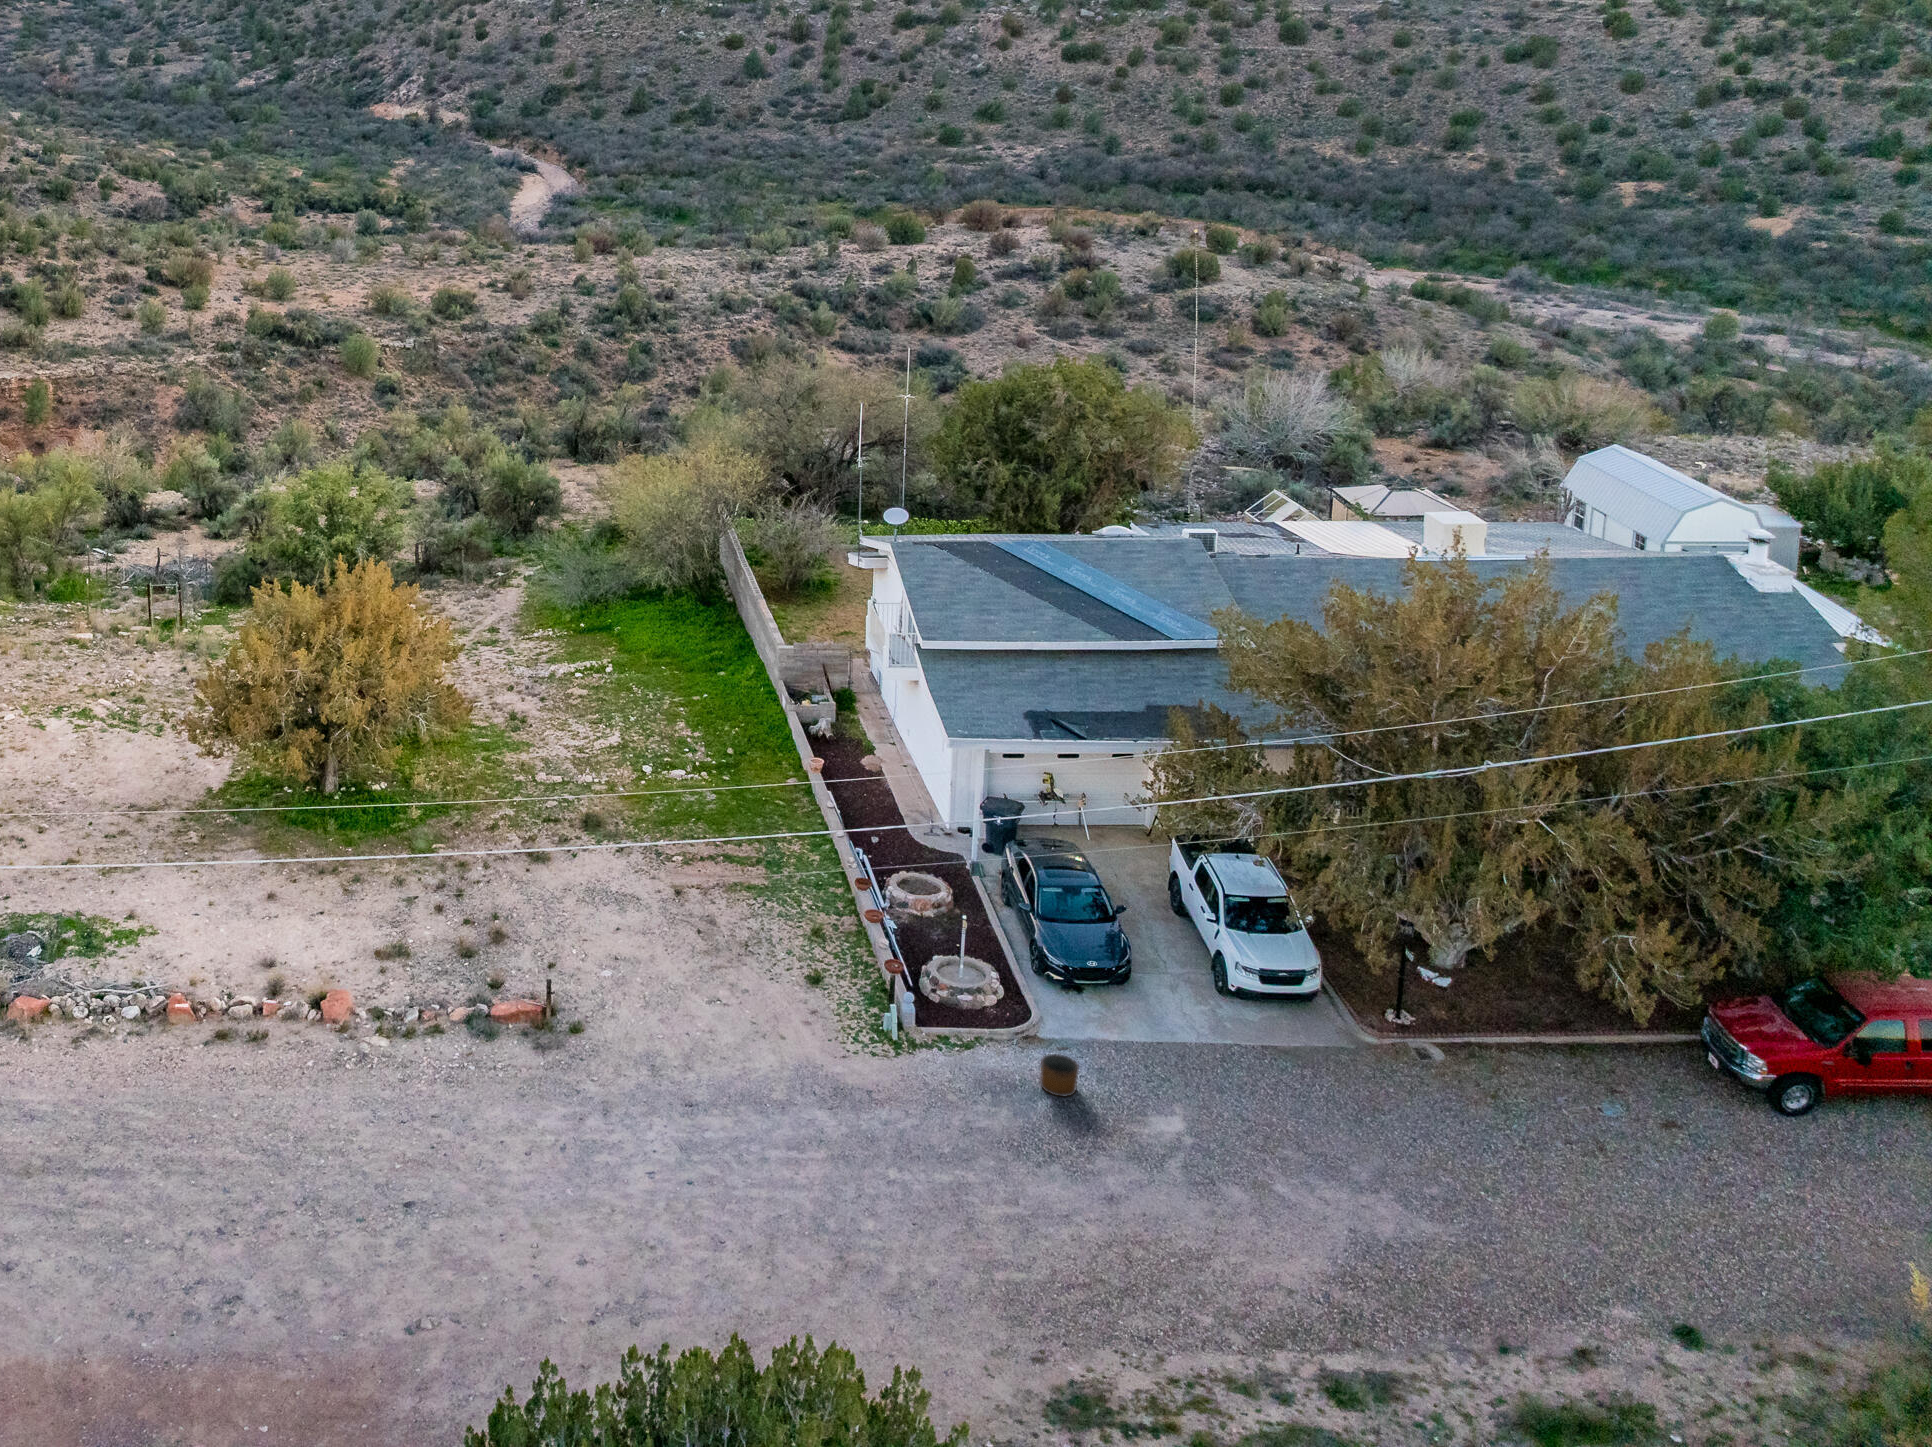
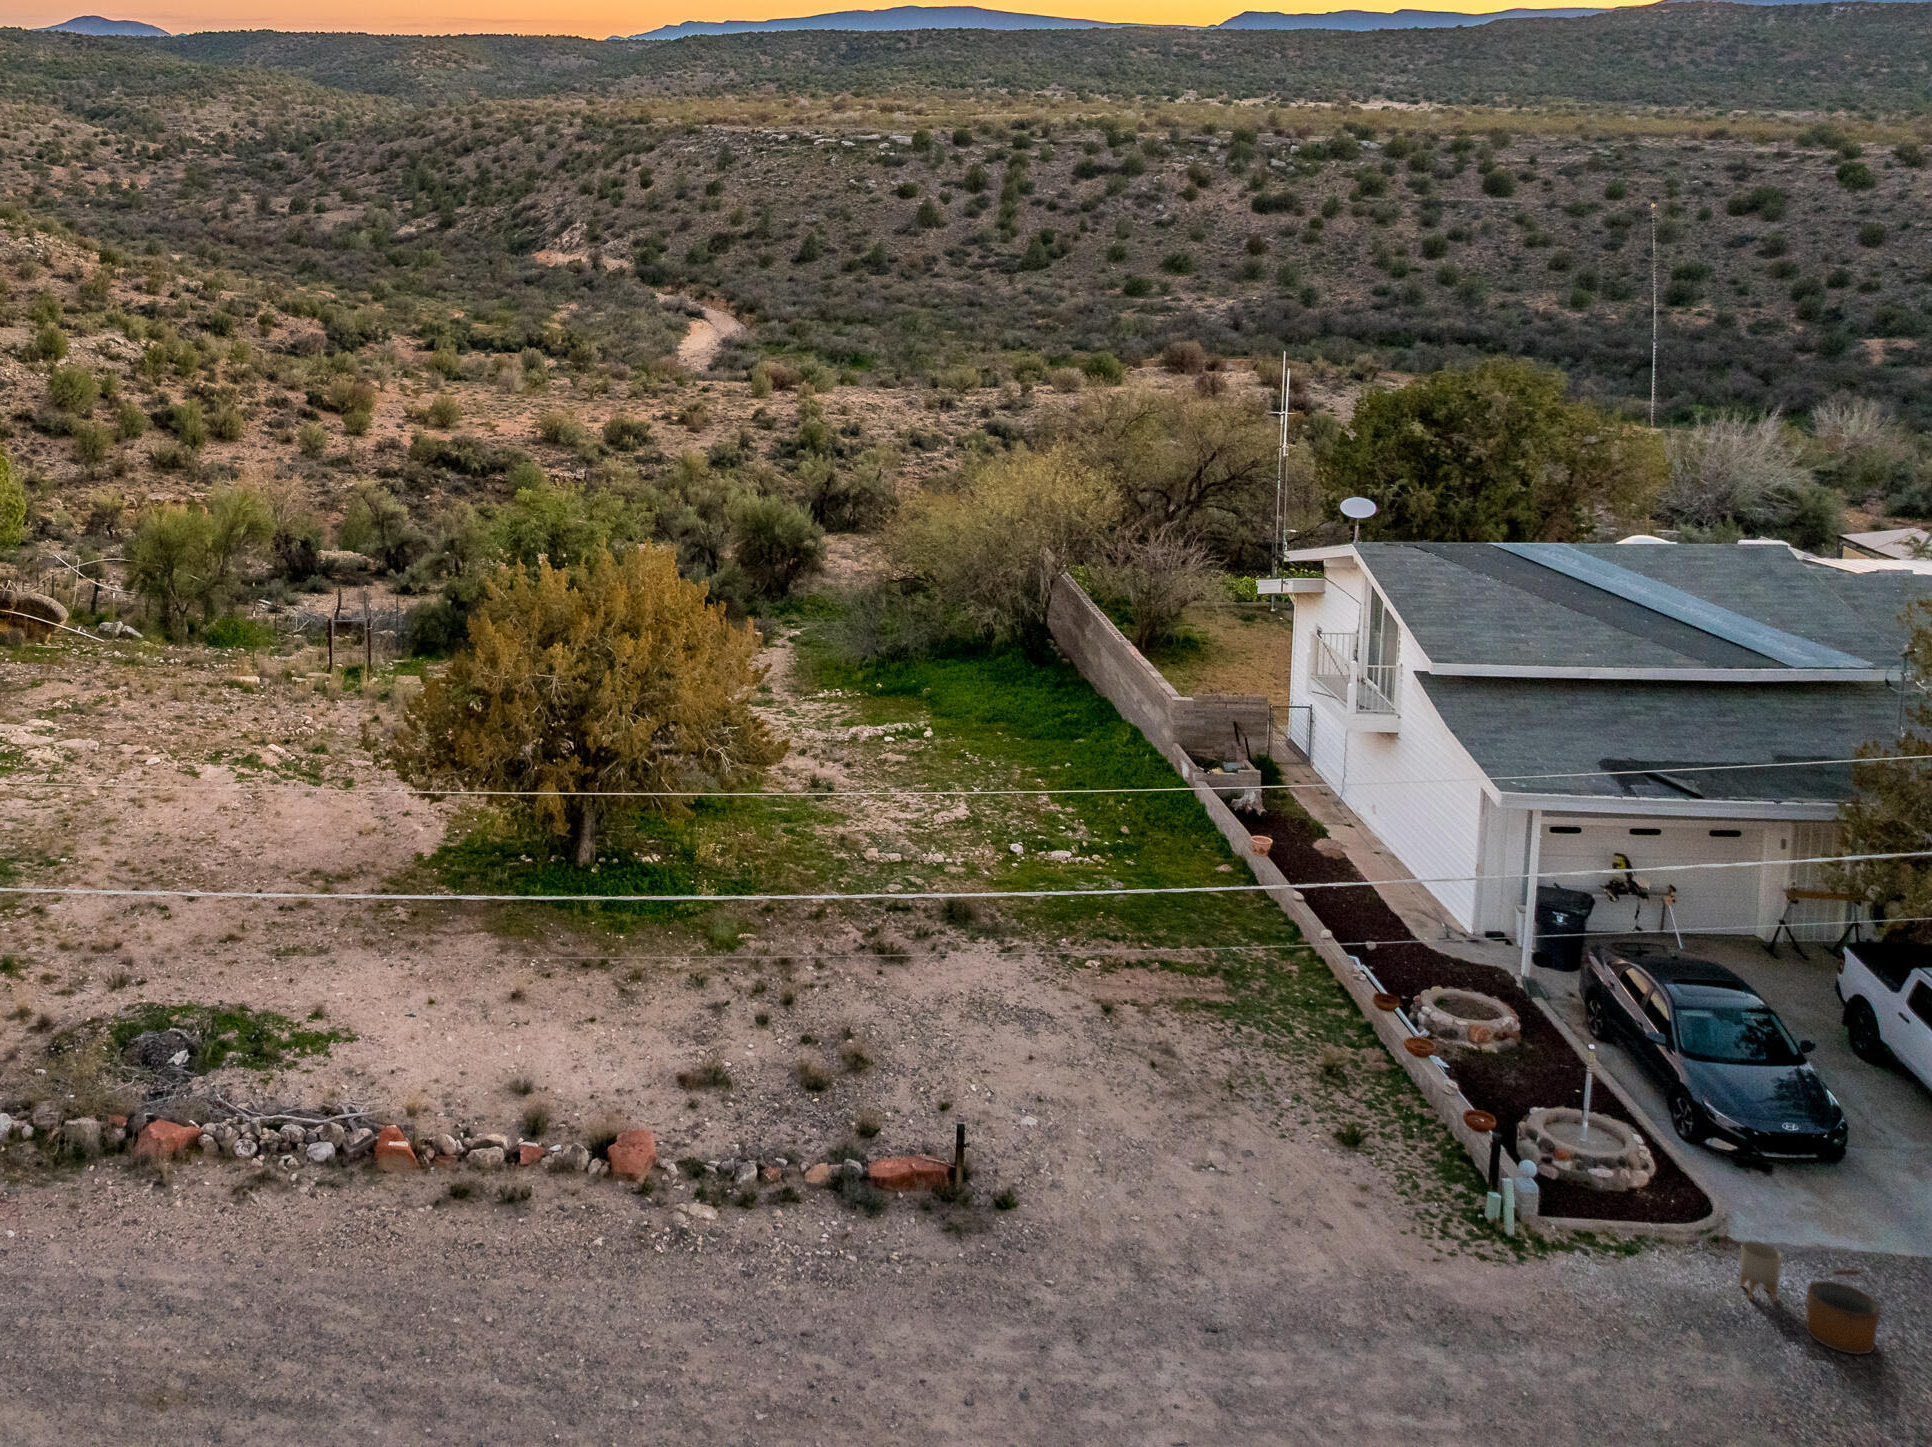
planter: none [1012,1032,1034,1068] -> present [1740,1242,1781,1303]

